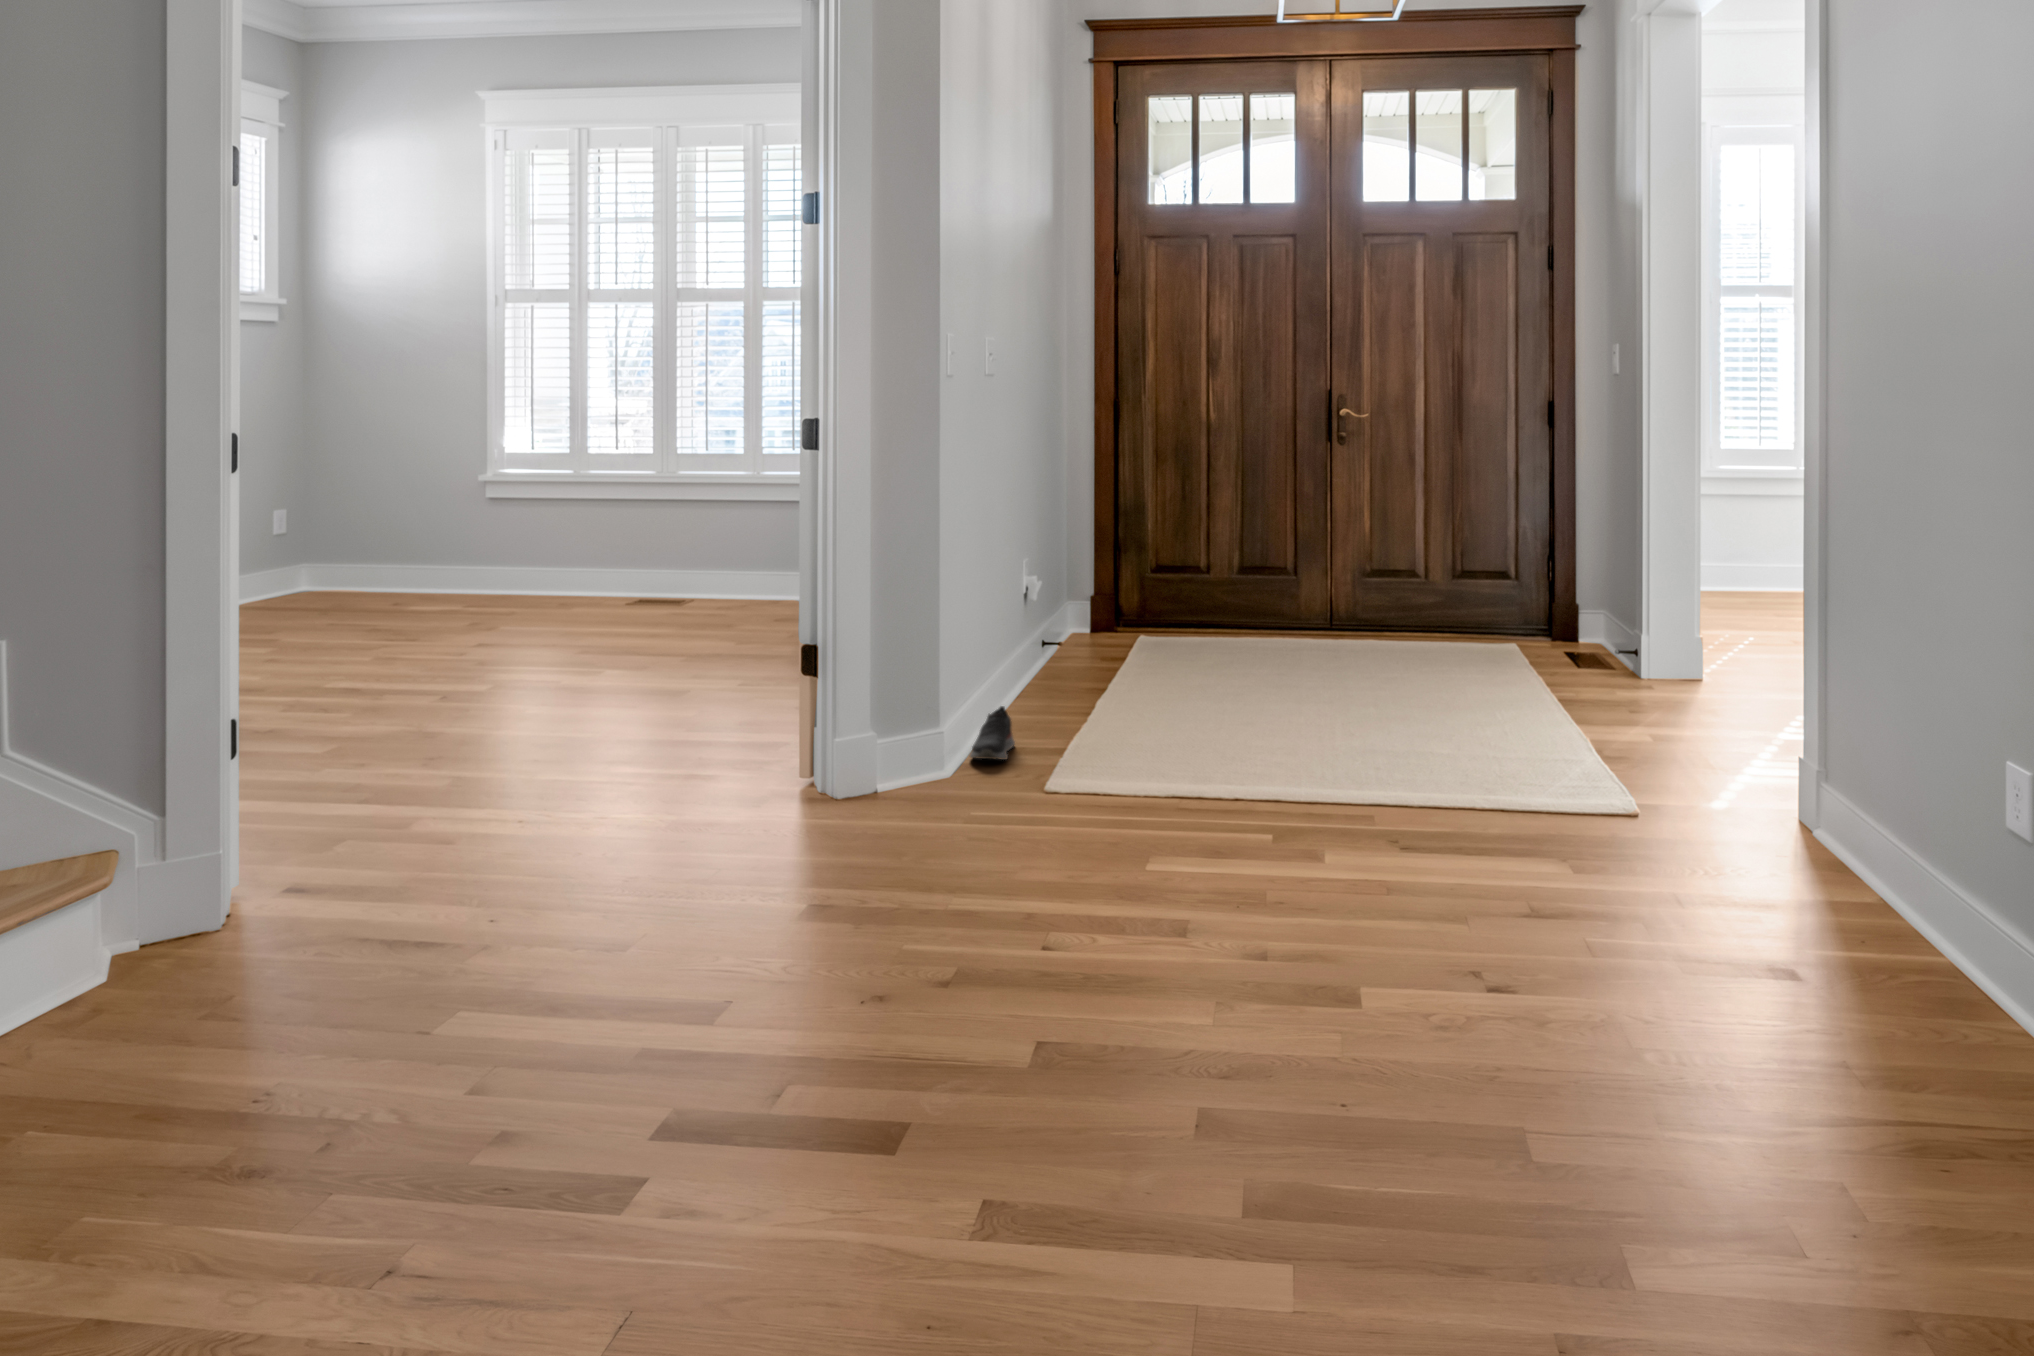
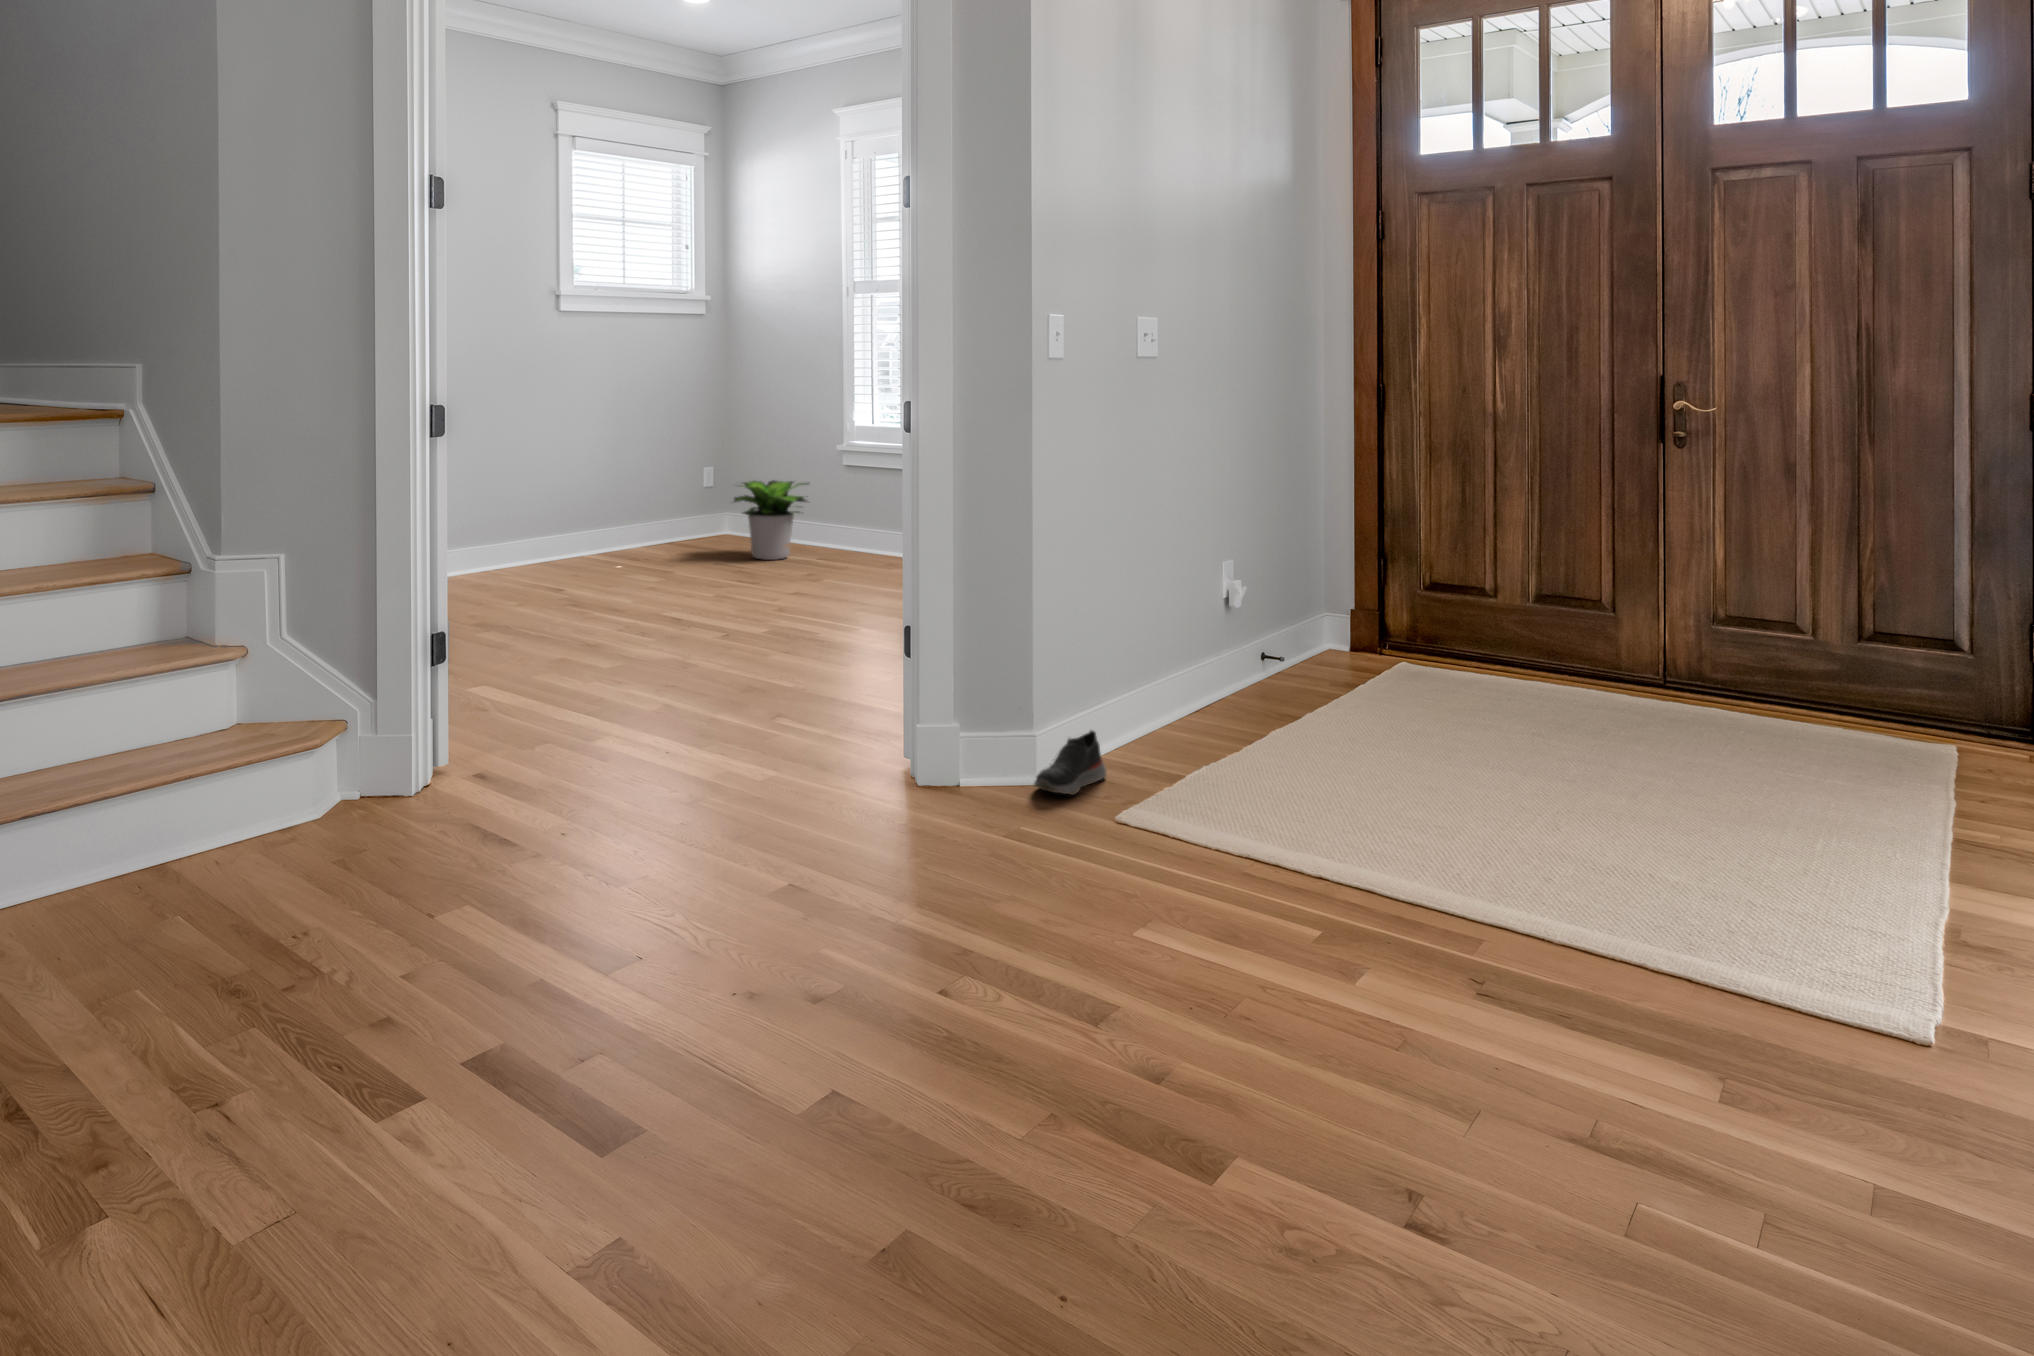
potted plant: none [351,515,461,608] -> present [734,480,809,560]

